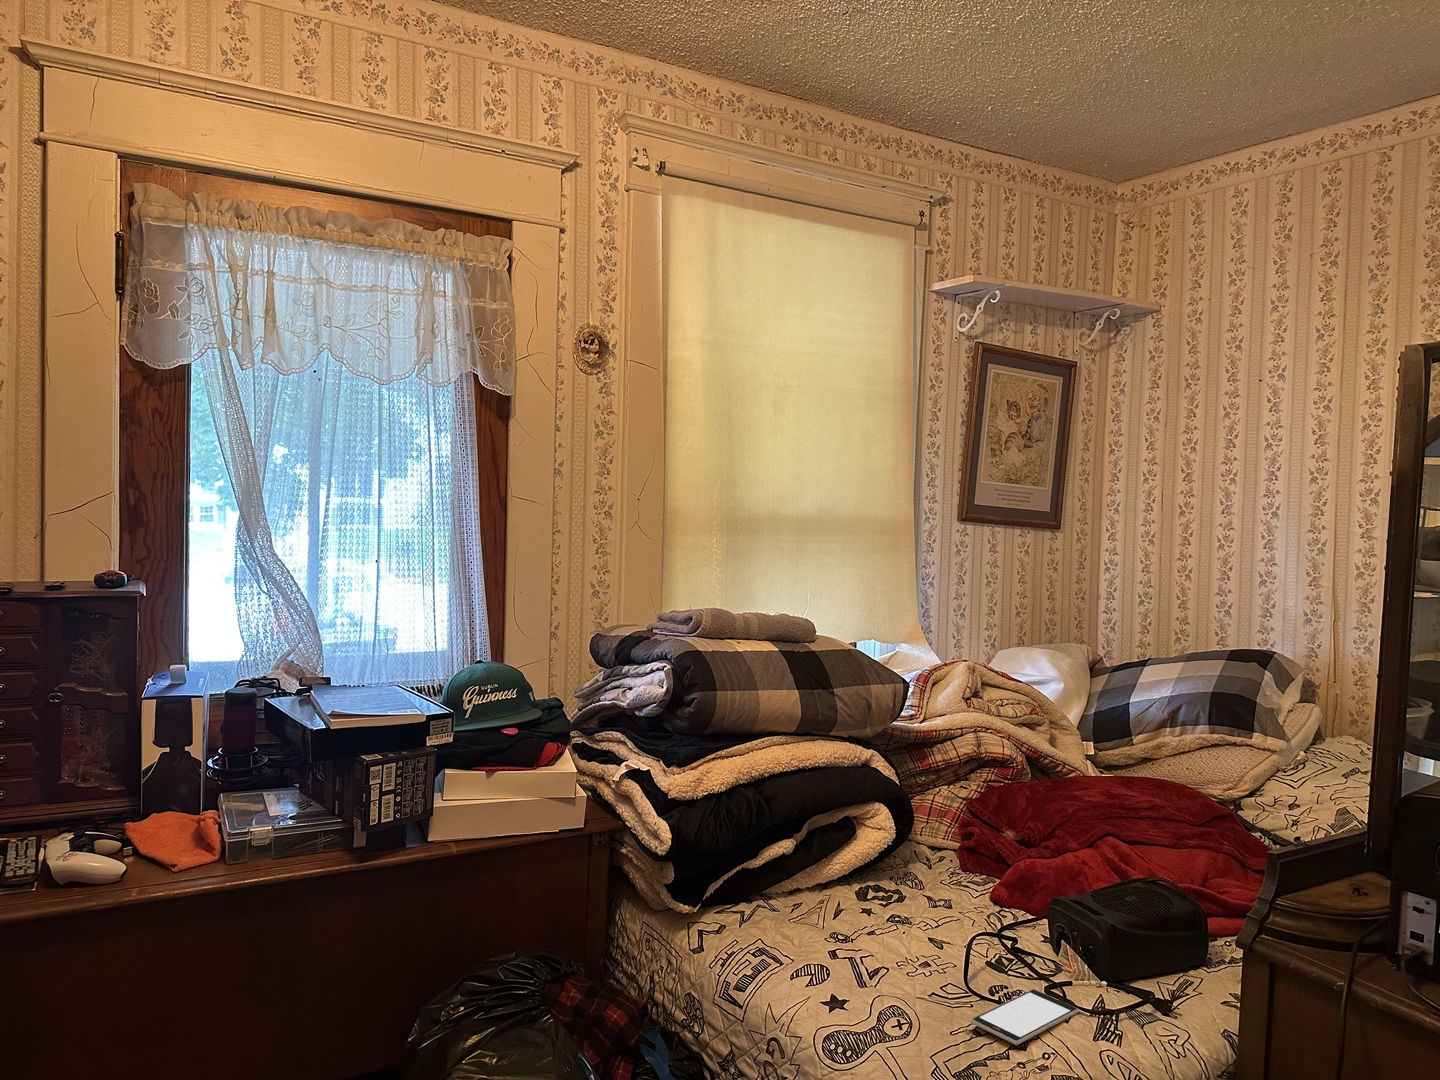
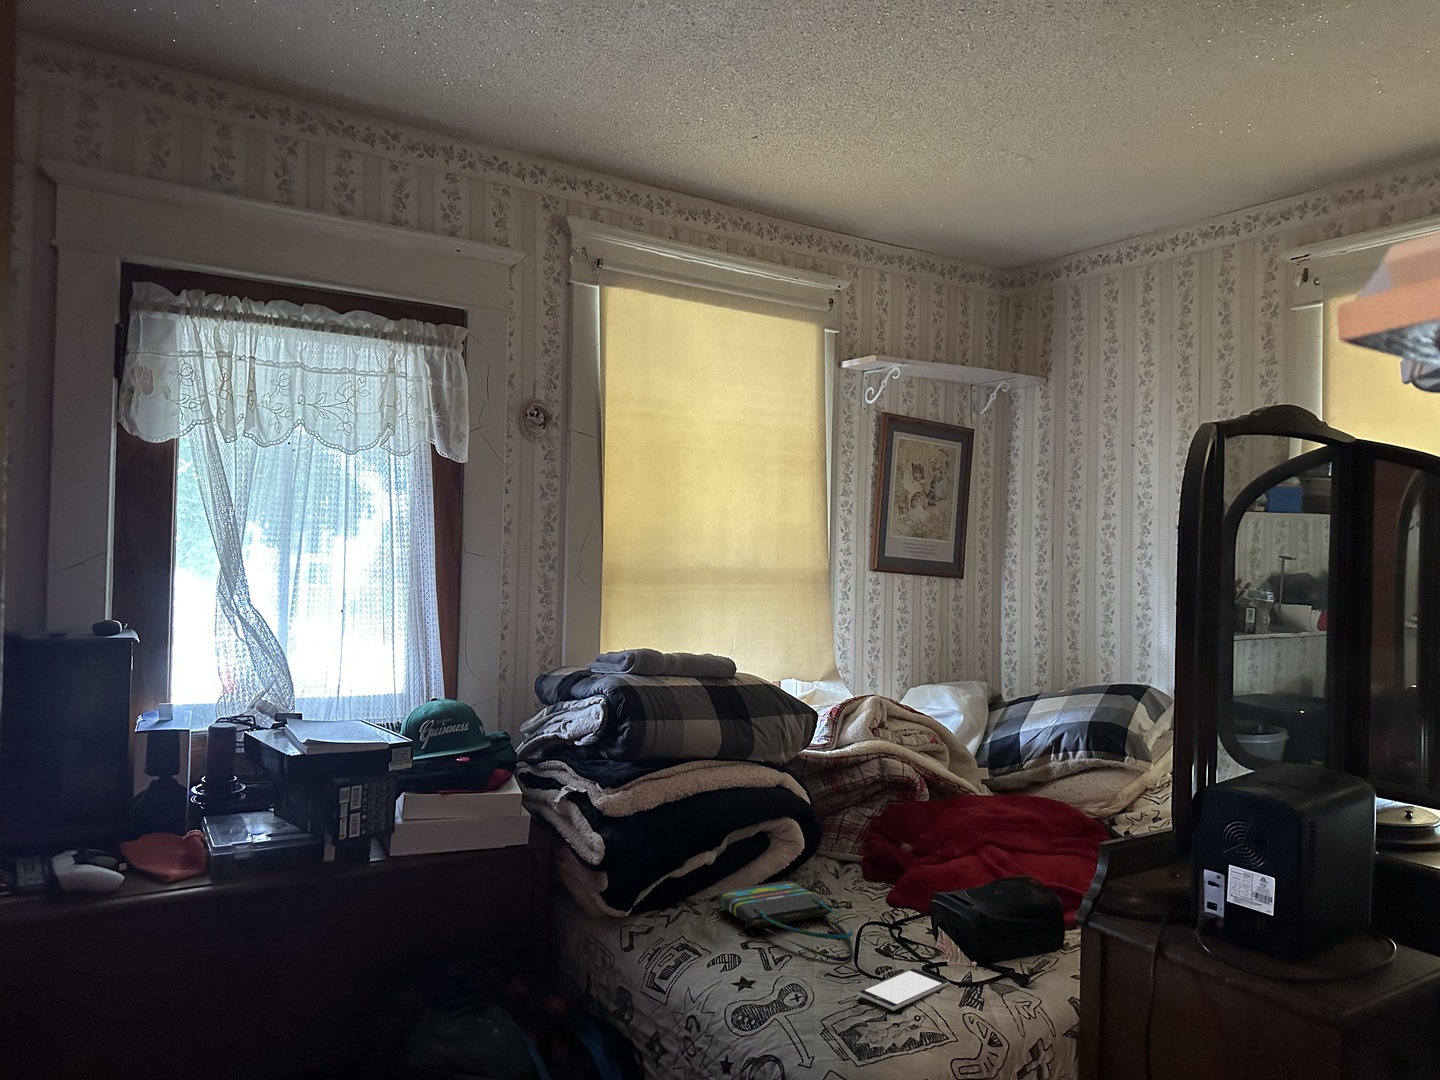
tote bag: none [797,874,959,977] -> present [717,881,853,962]

